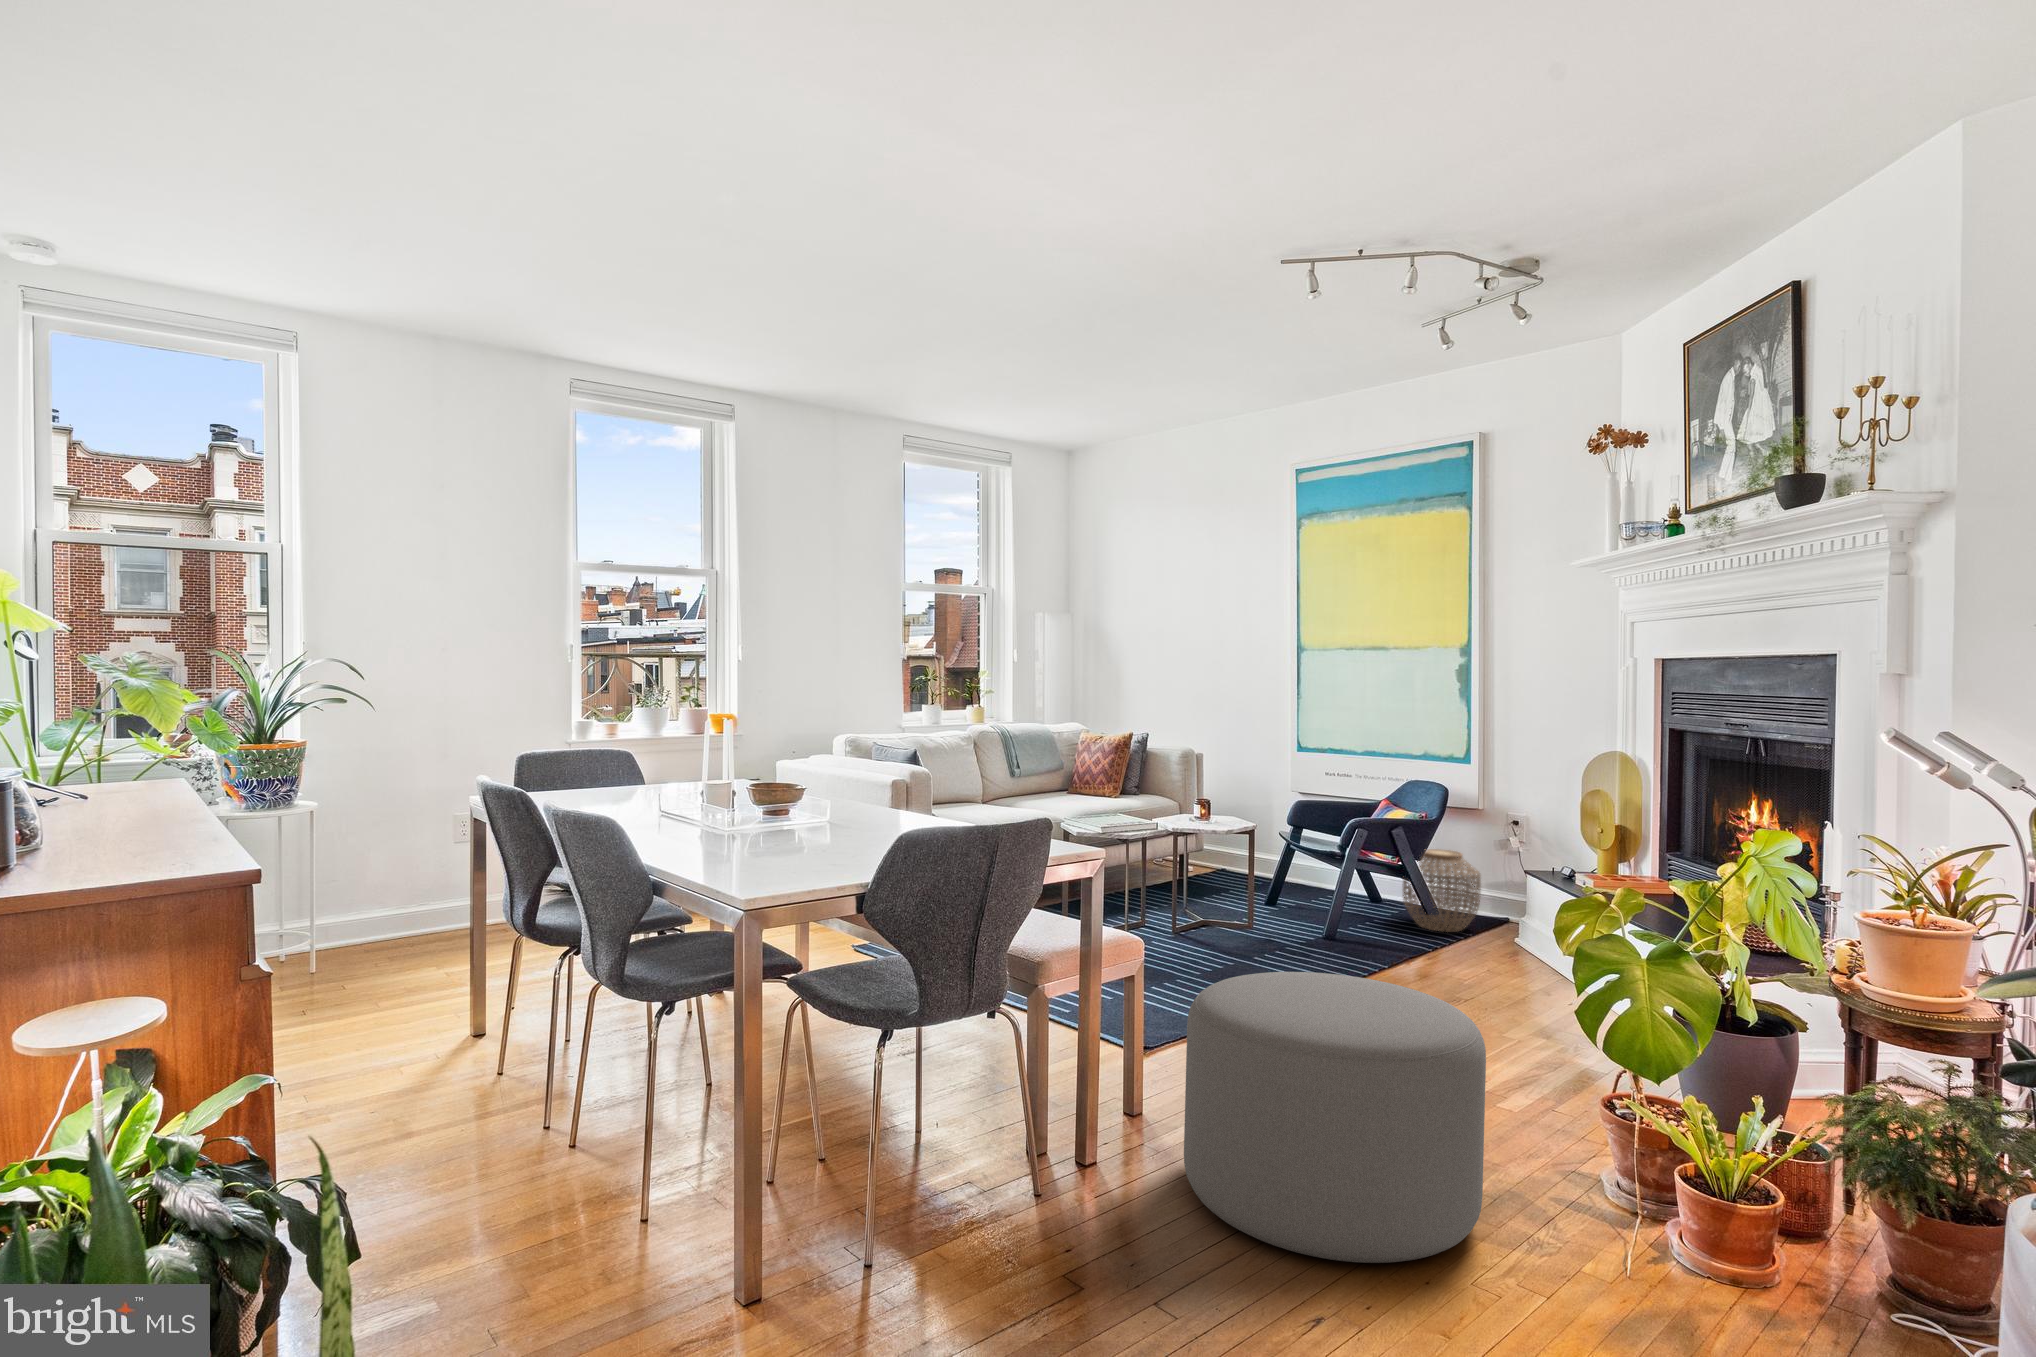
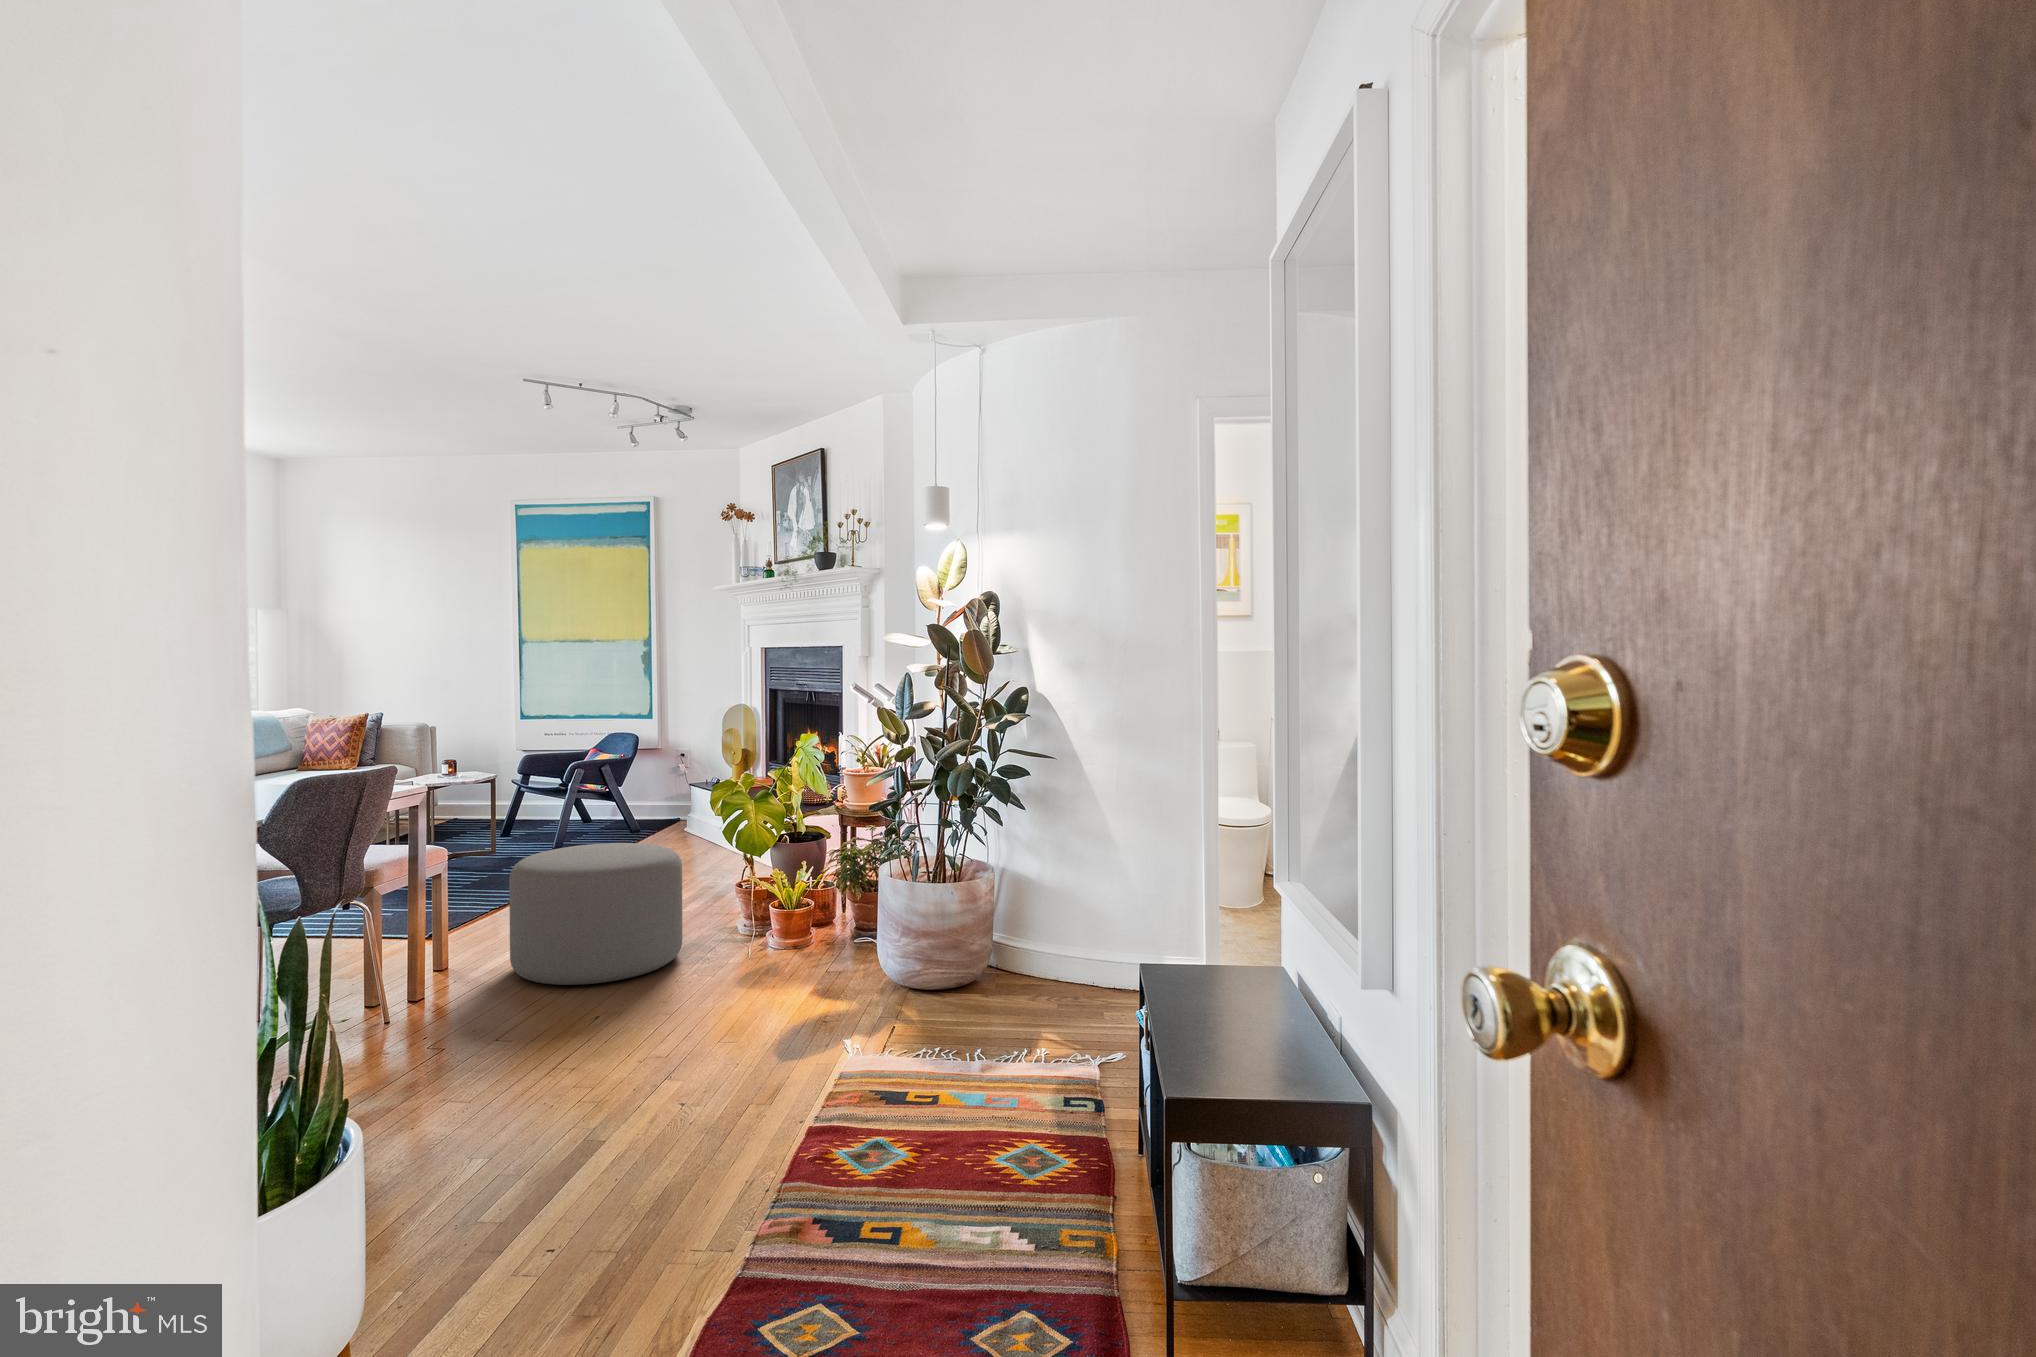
woven basket: present [1403,849,1481,932] -> none [609,780,662,835]

